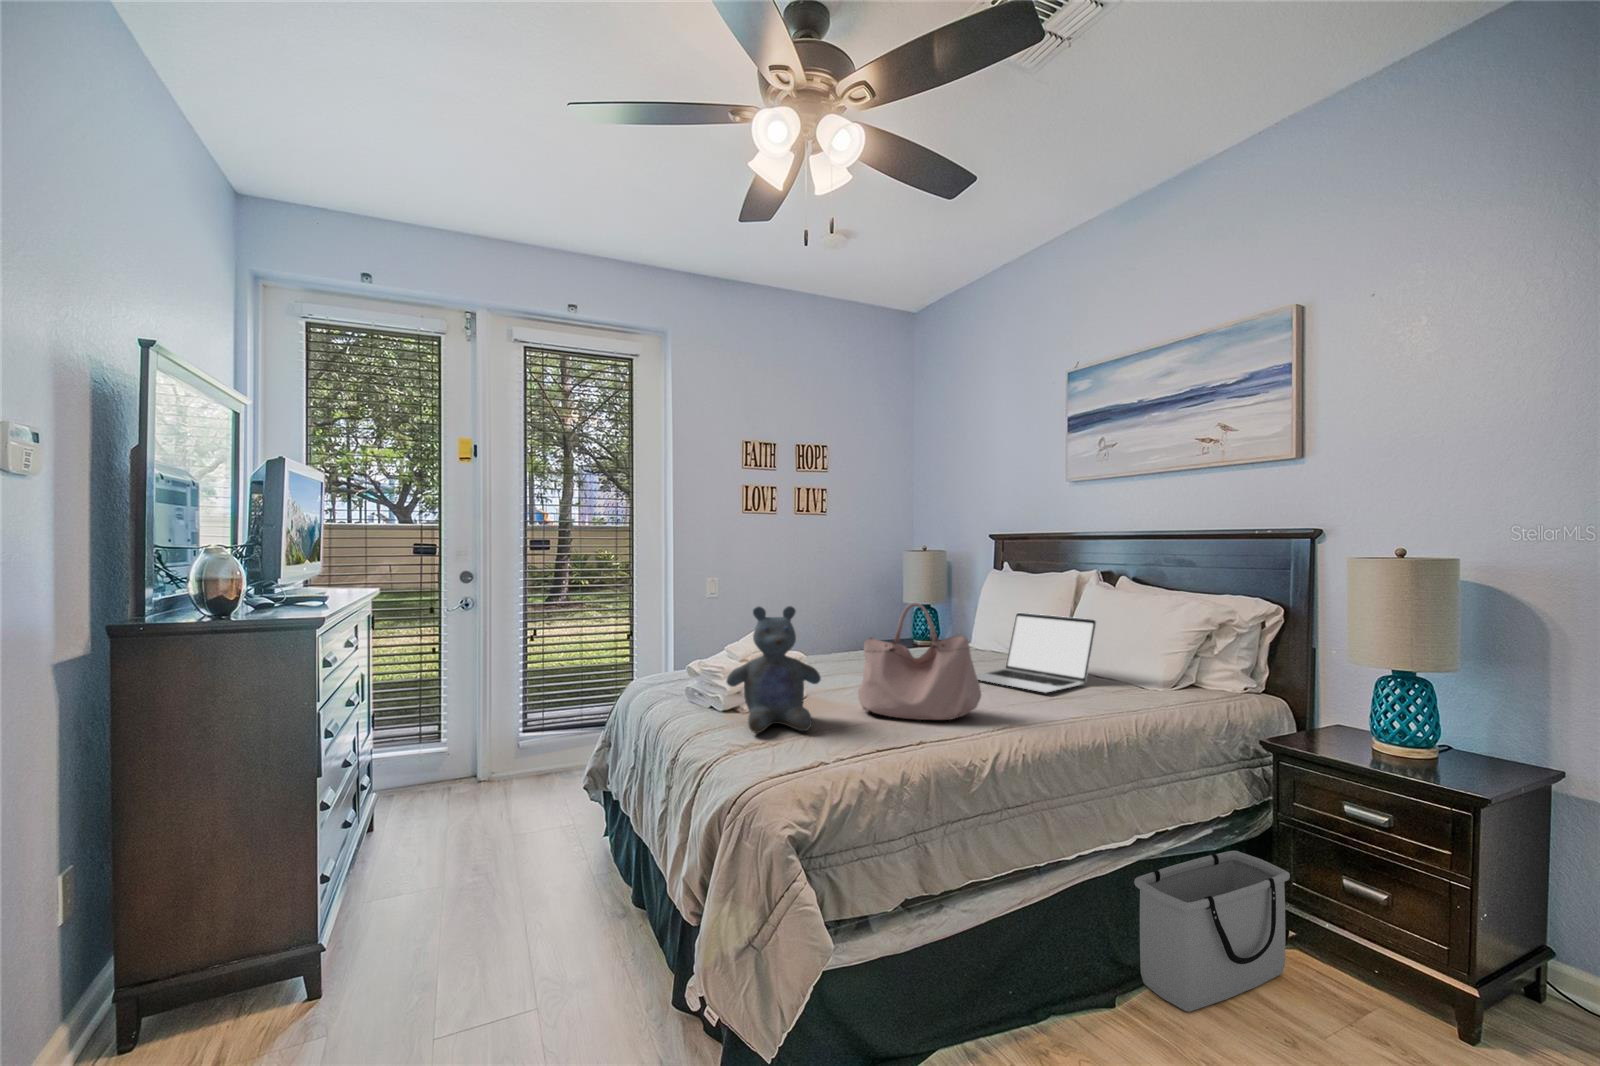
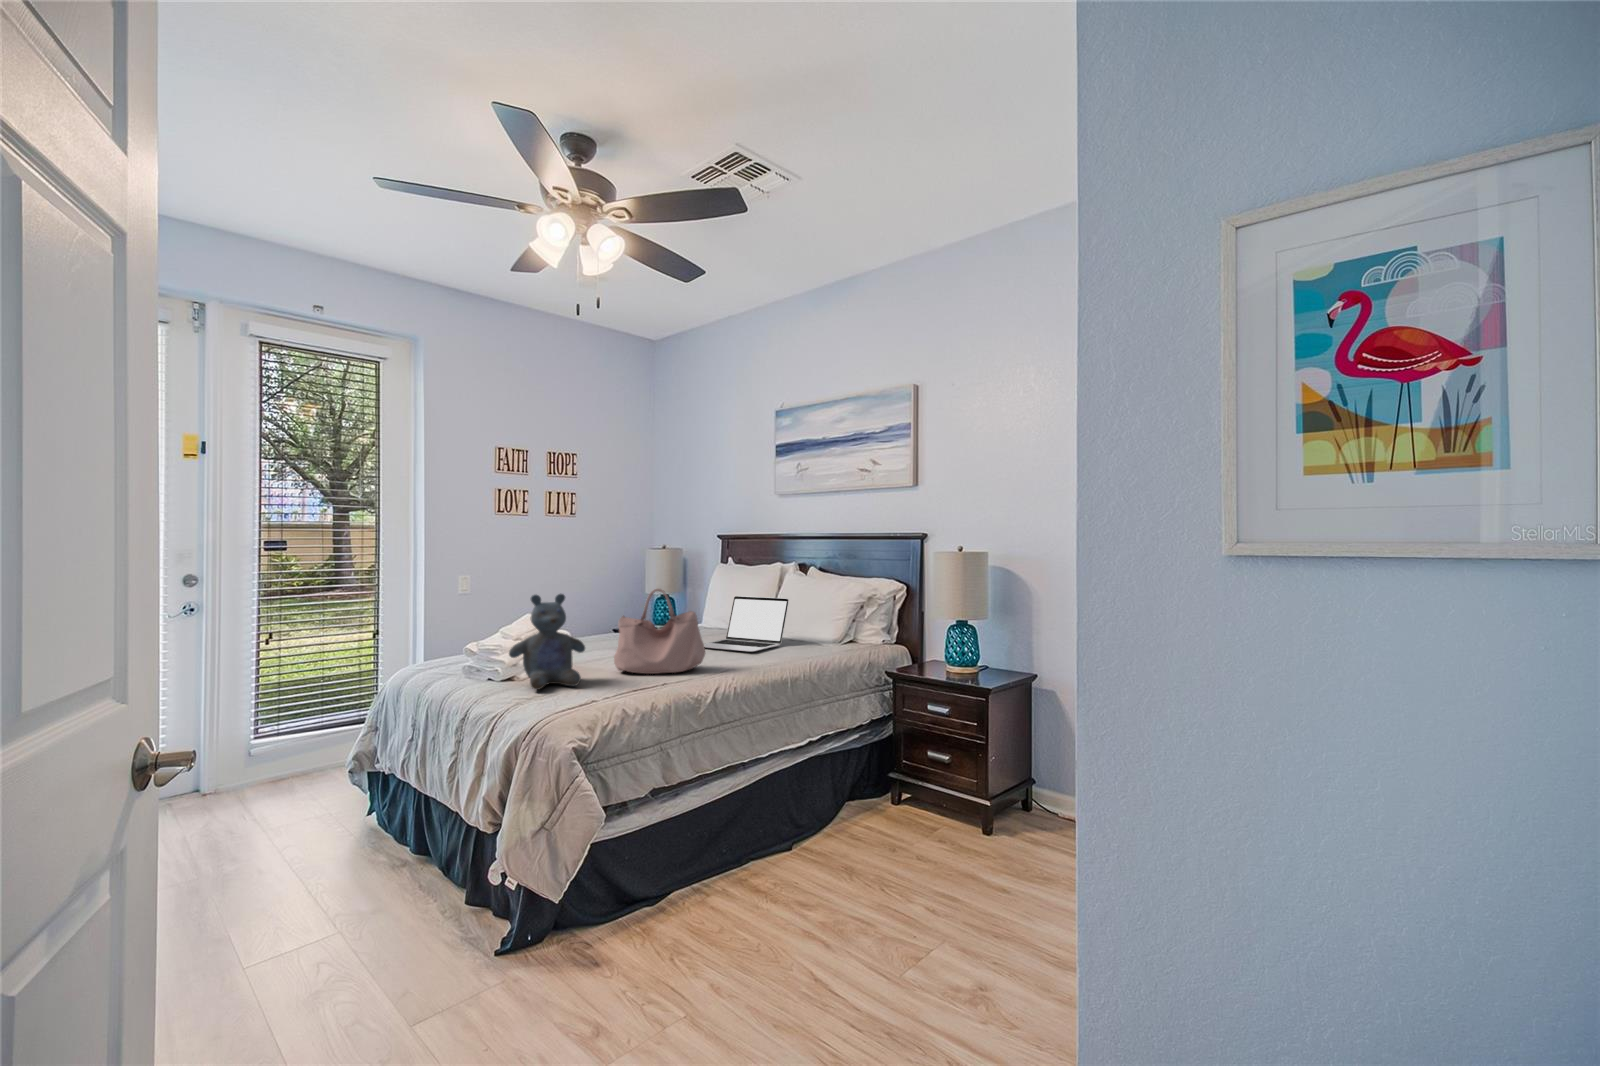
storage bin: present [1134,851,1290,1011] -> none [805,746,897,844]

